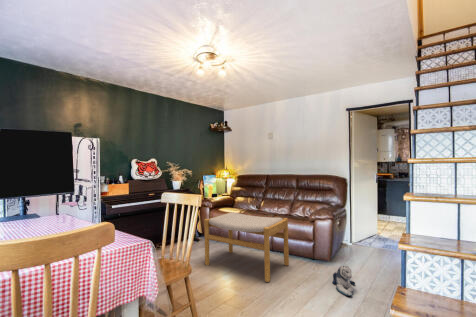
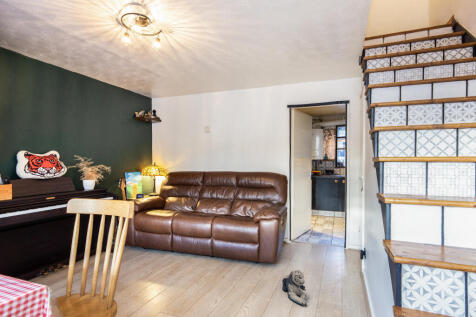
footstool: present [204,212,289,282] -> none [129,216,232,301]

